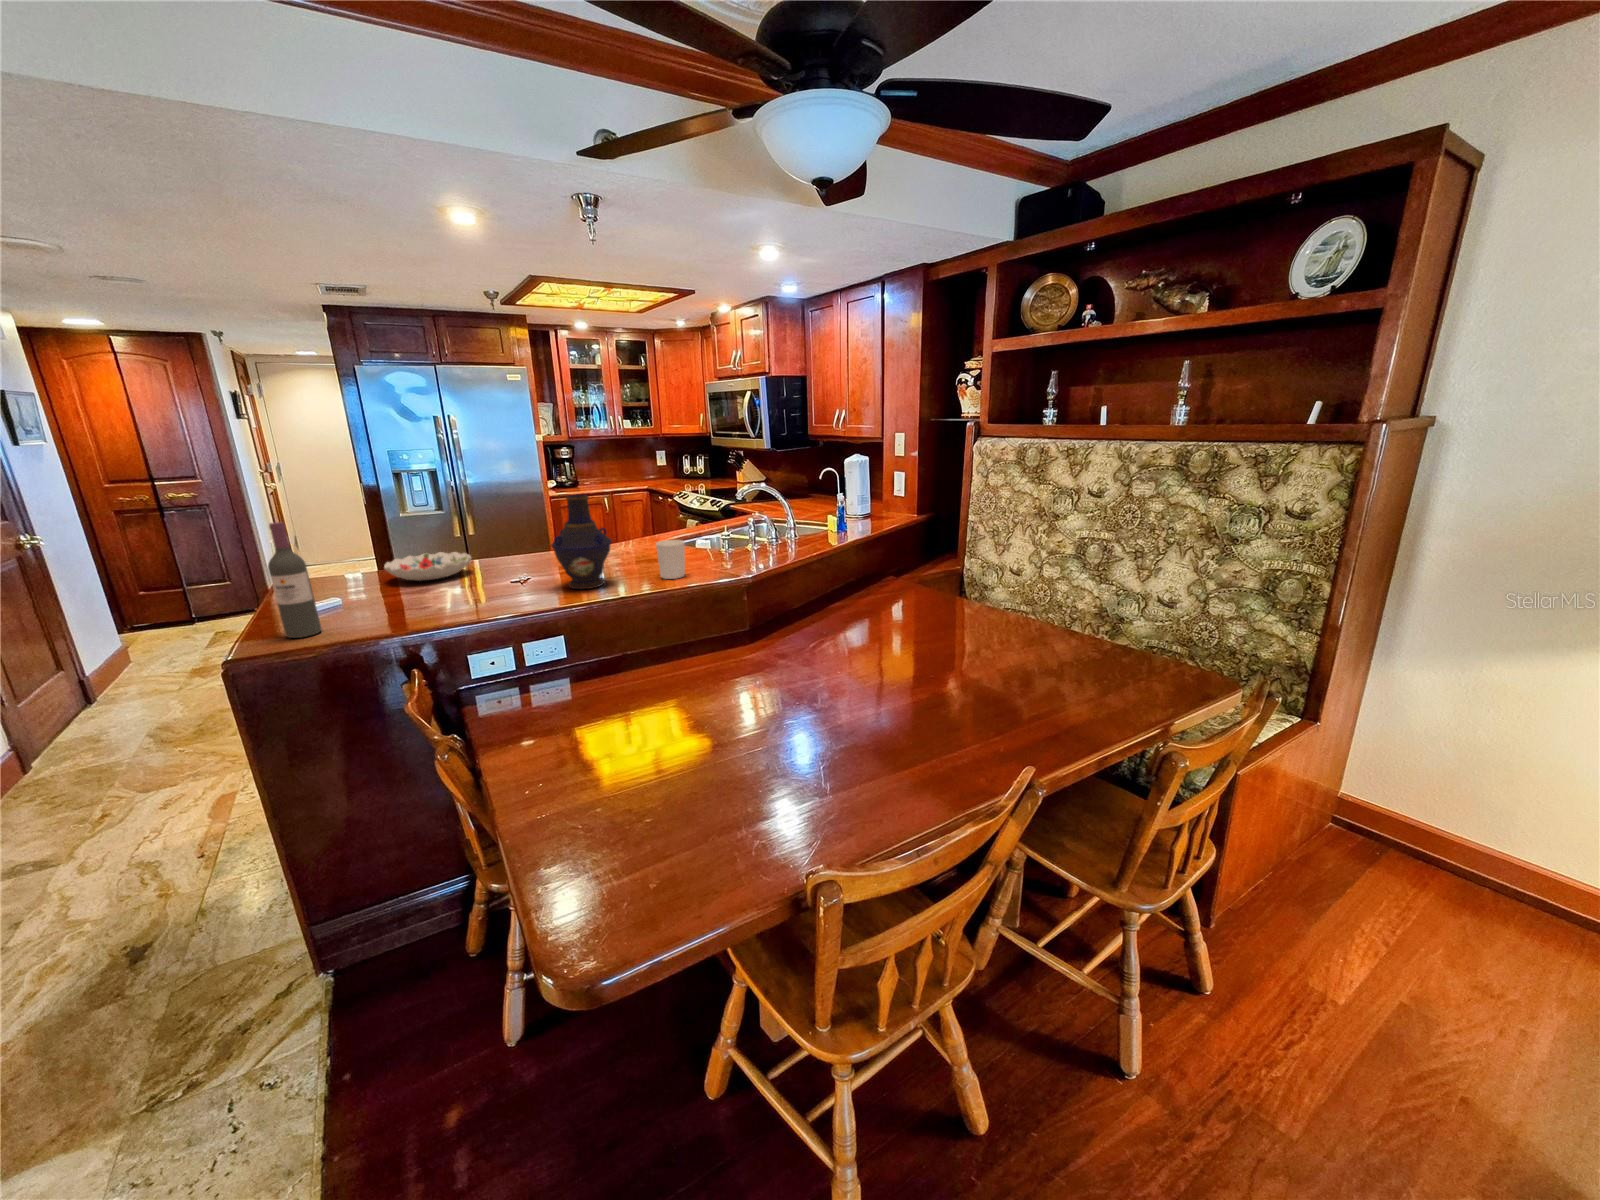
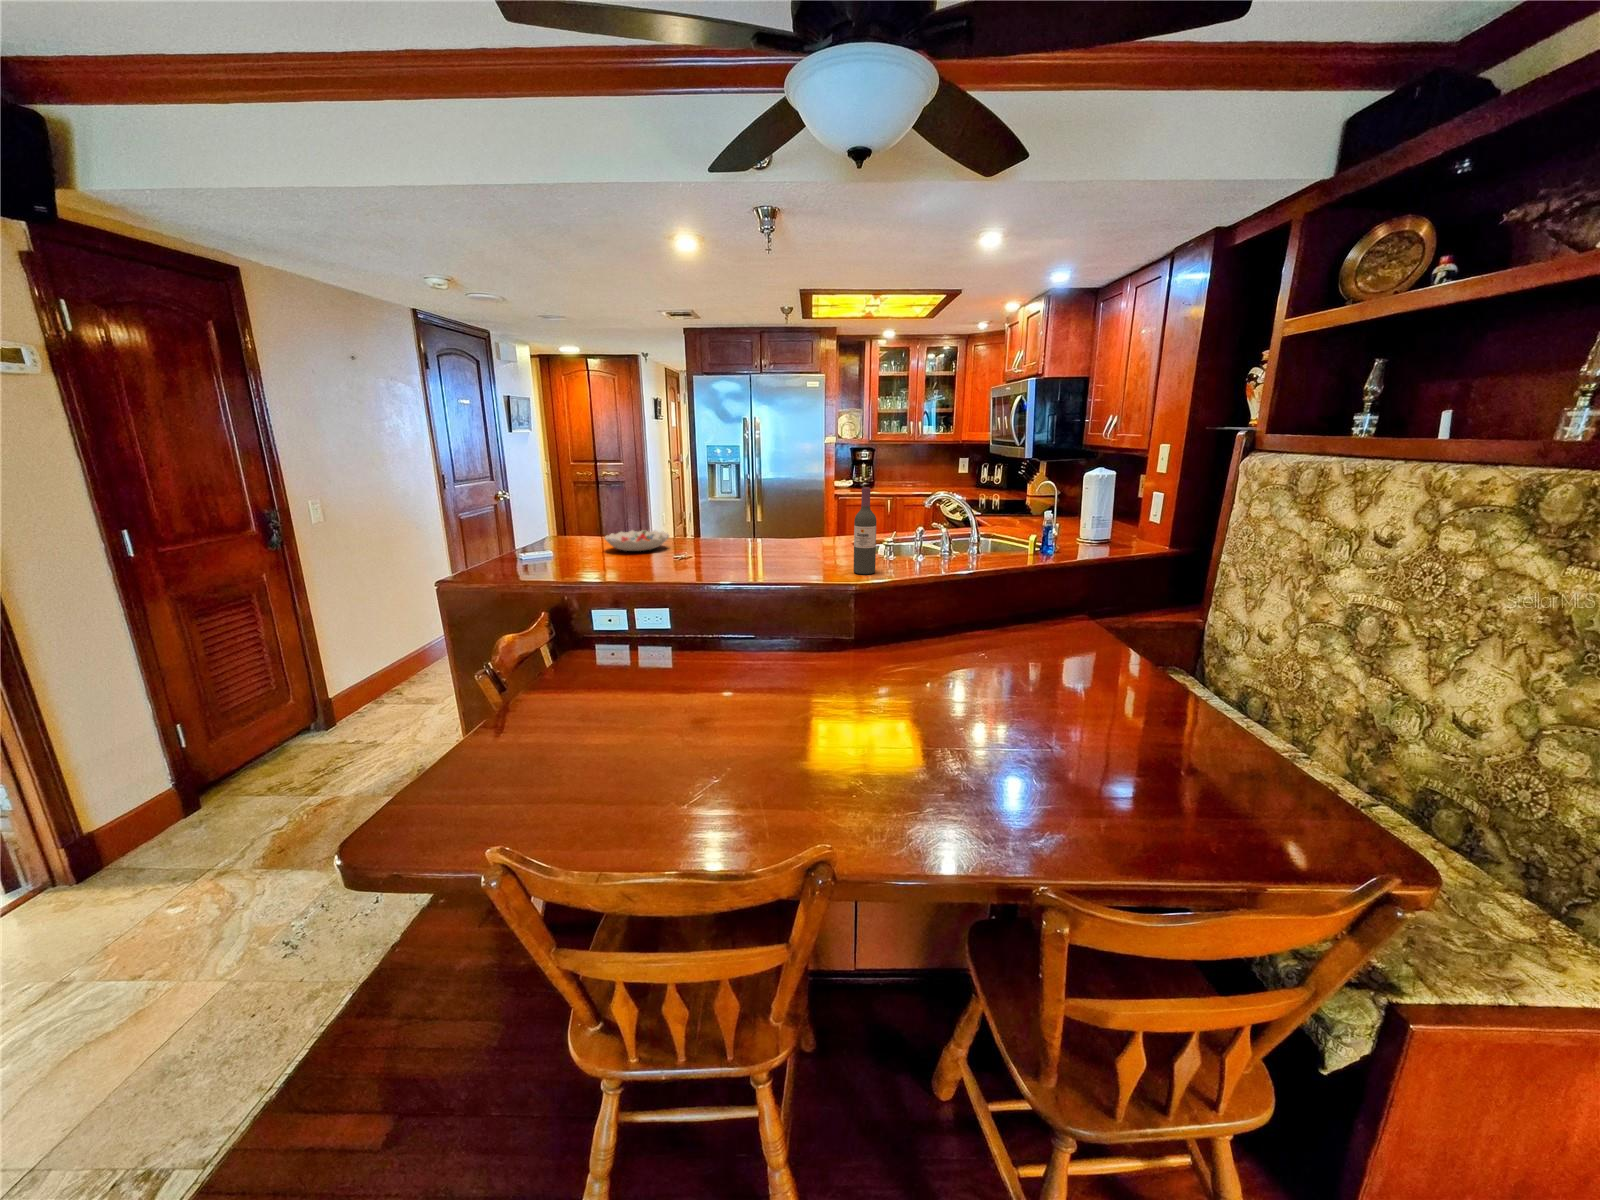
vase: present [551,494,612,589] -> none [687,488,743,574]
wine bottle: present [268,522,321,638] -> present [854,487,876,574]
candle holder: present [656,540,685,579] -> none [778,539,805,577]

